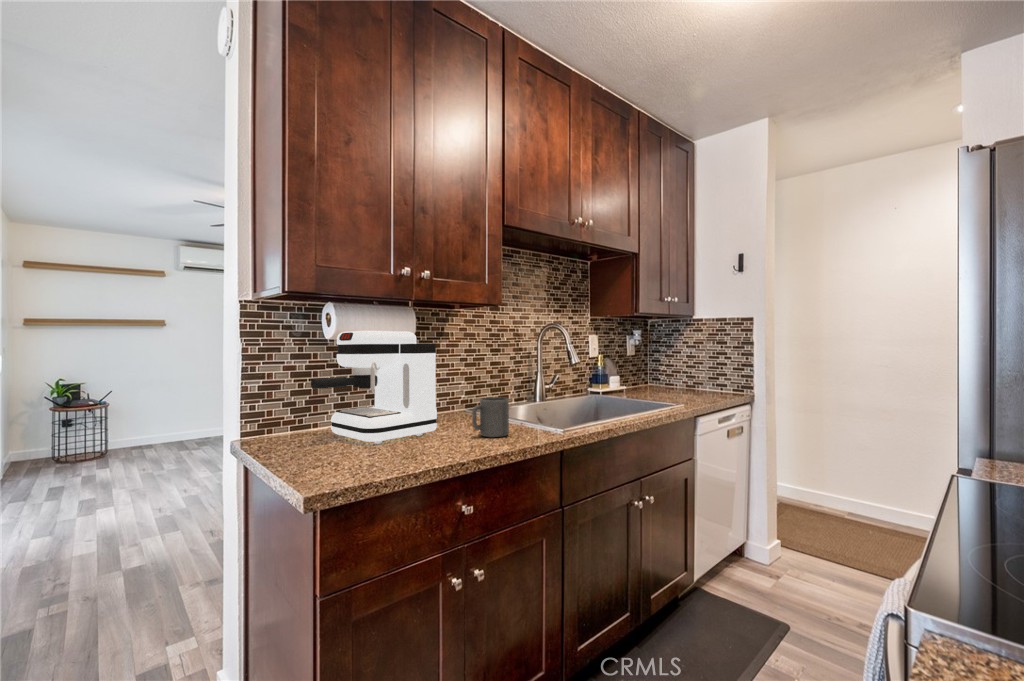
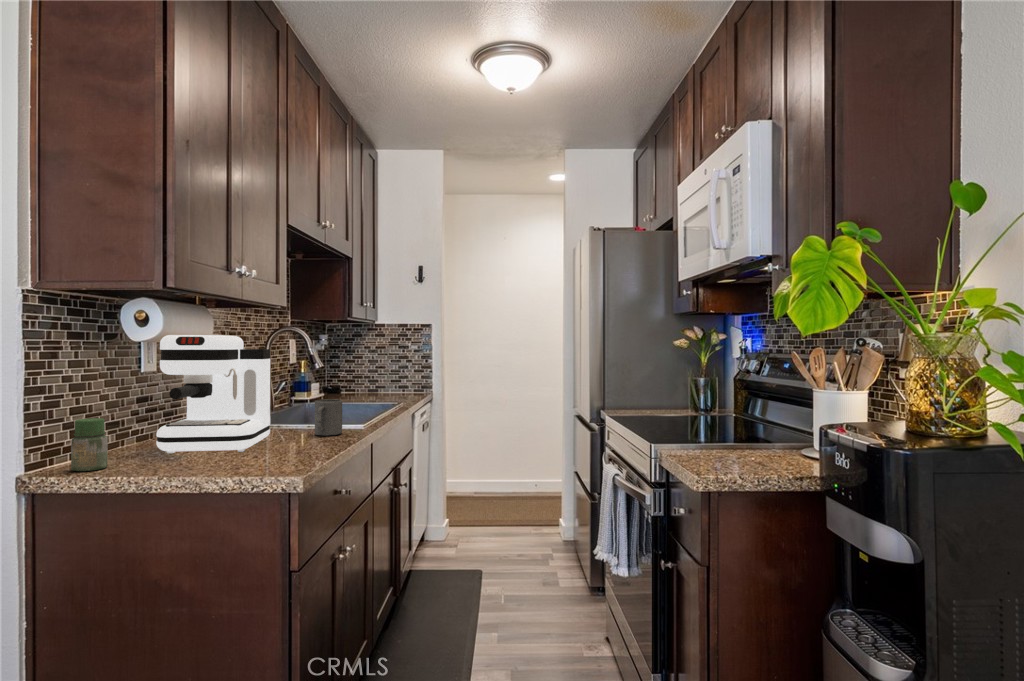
jar: none [253,400,281,444] -> present [71,418,108,471]

